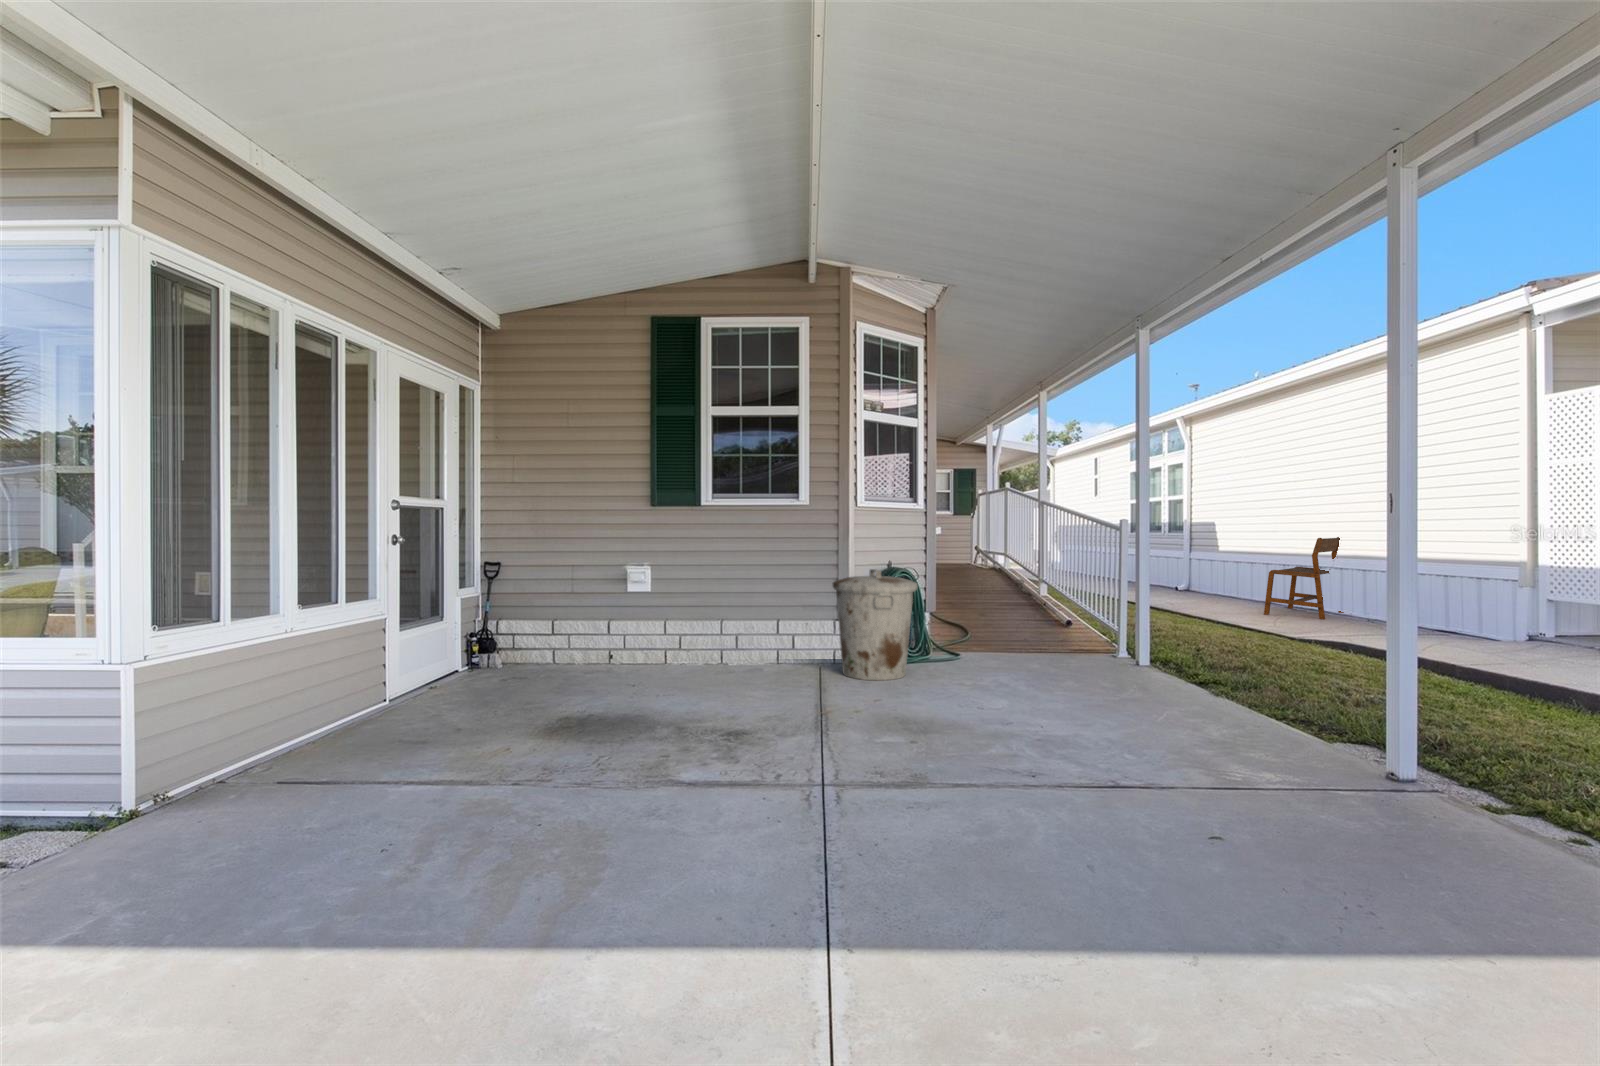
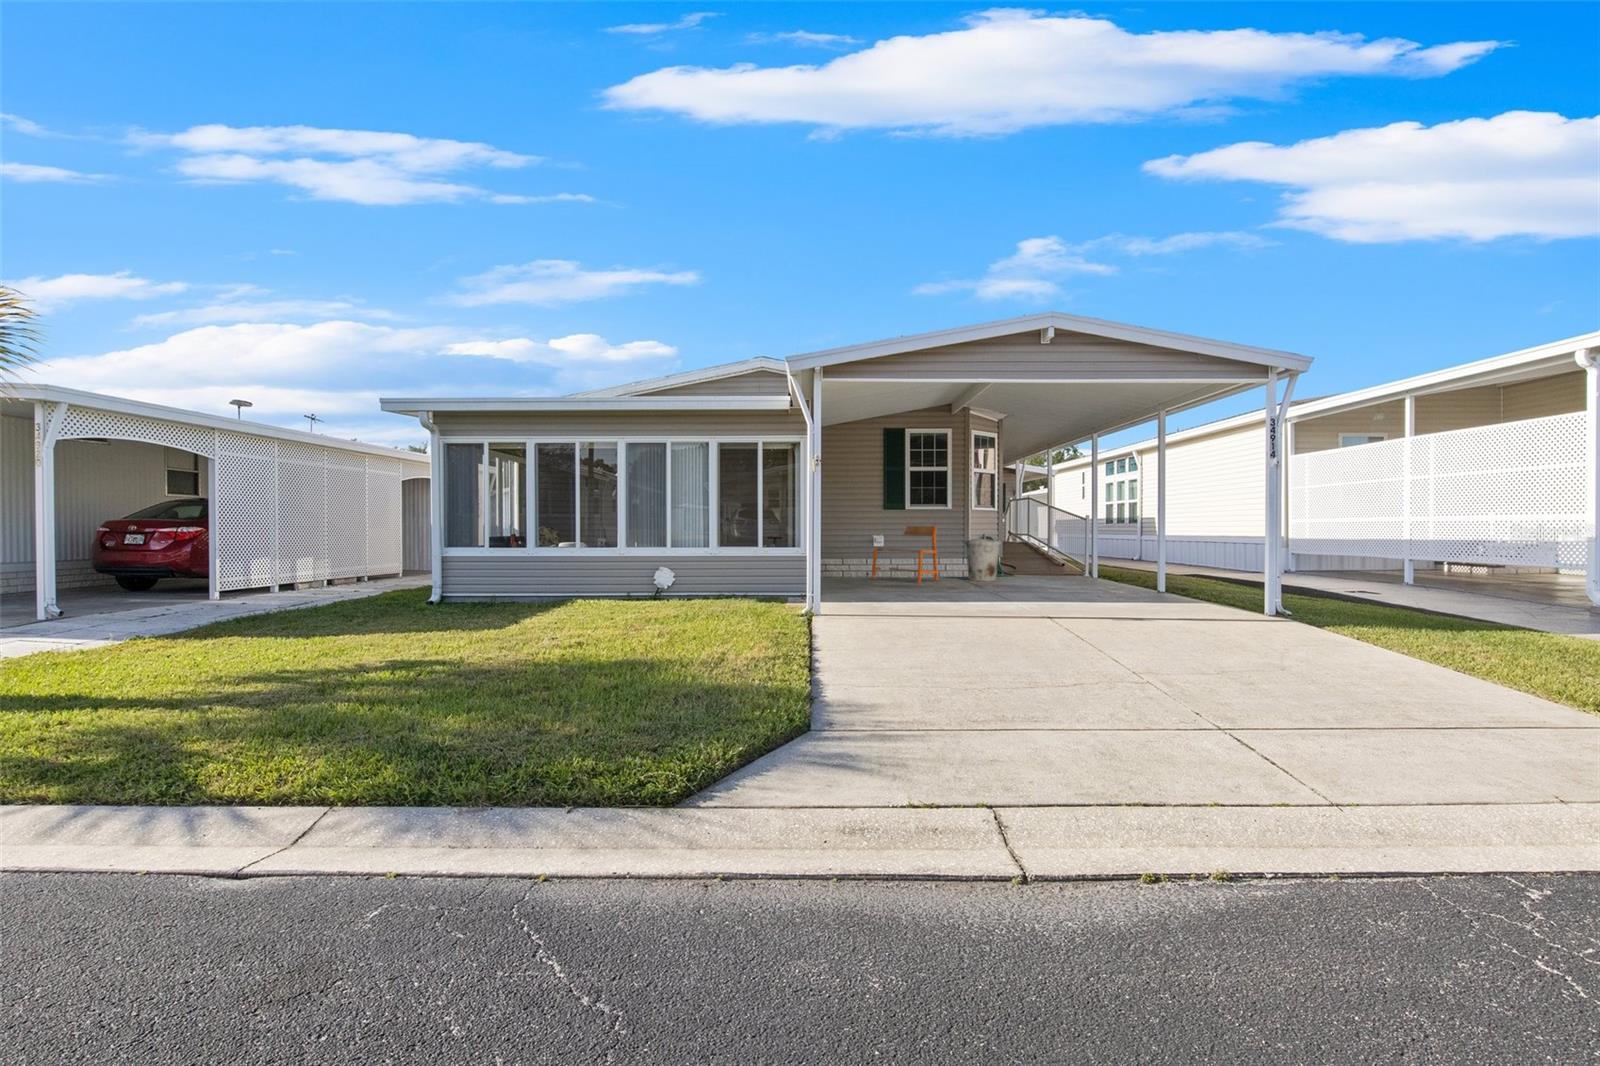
bench: present [1264,537,1344,619] -> present [872,526,939,583]

